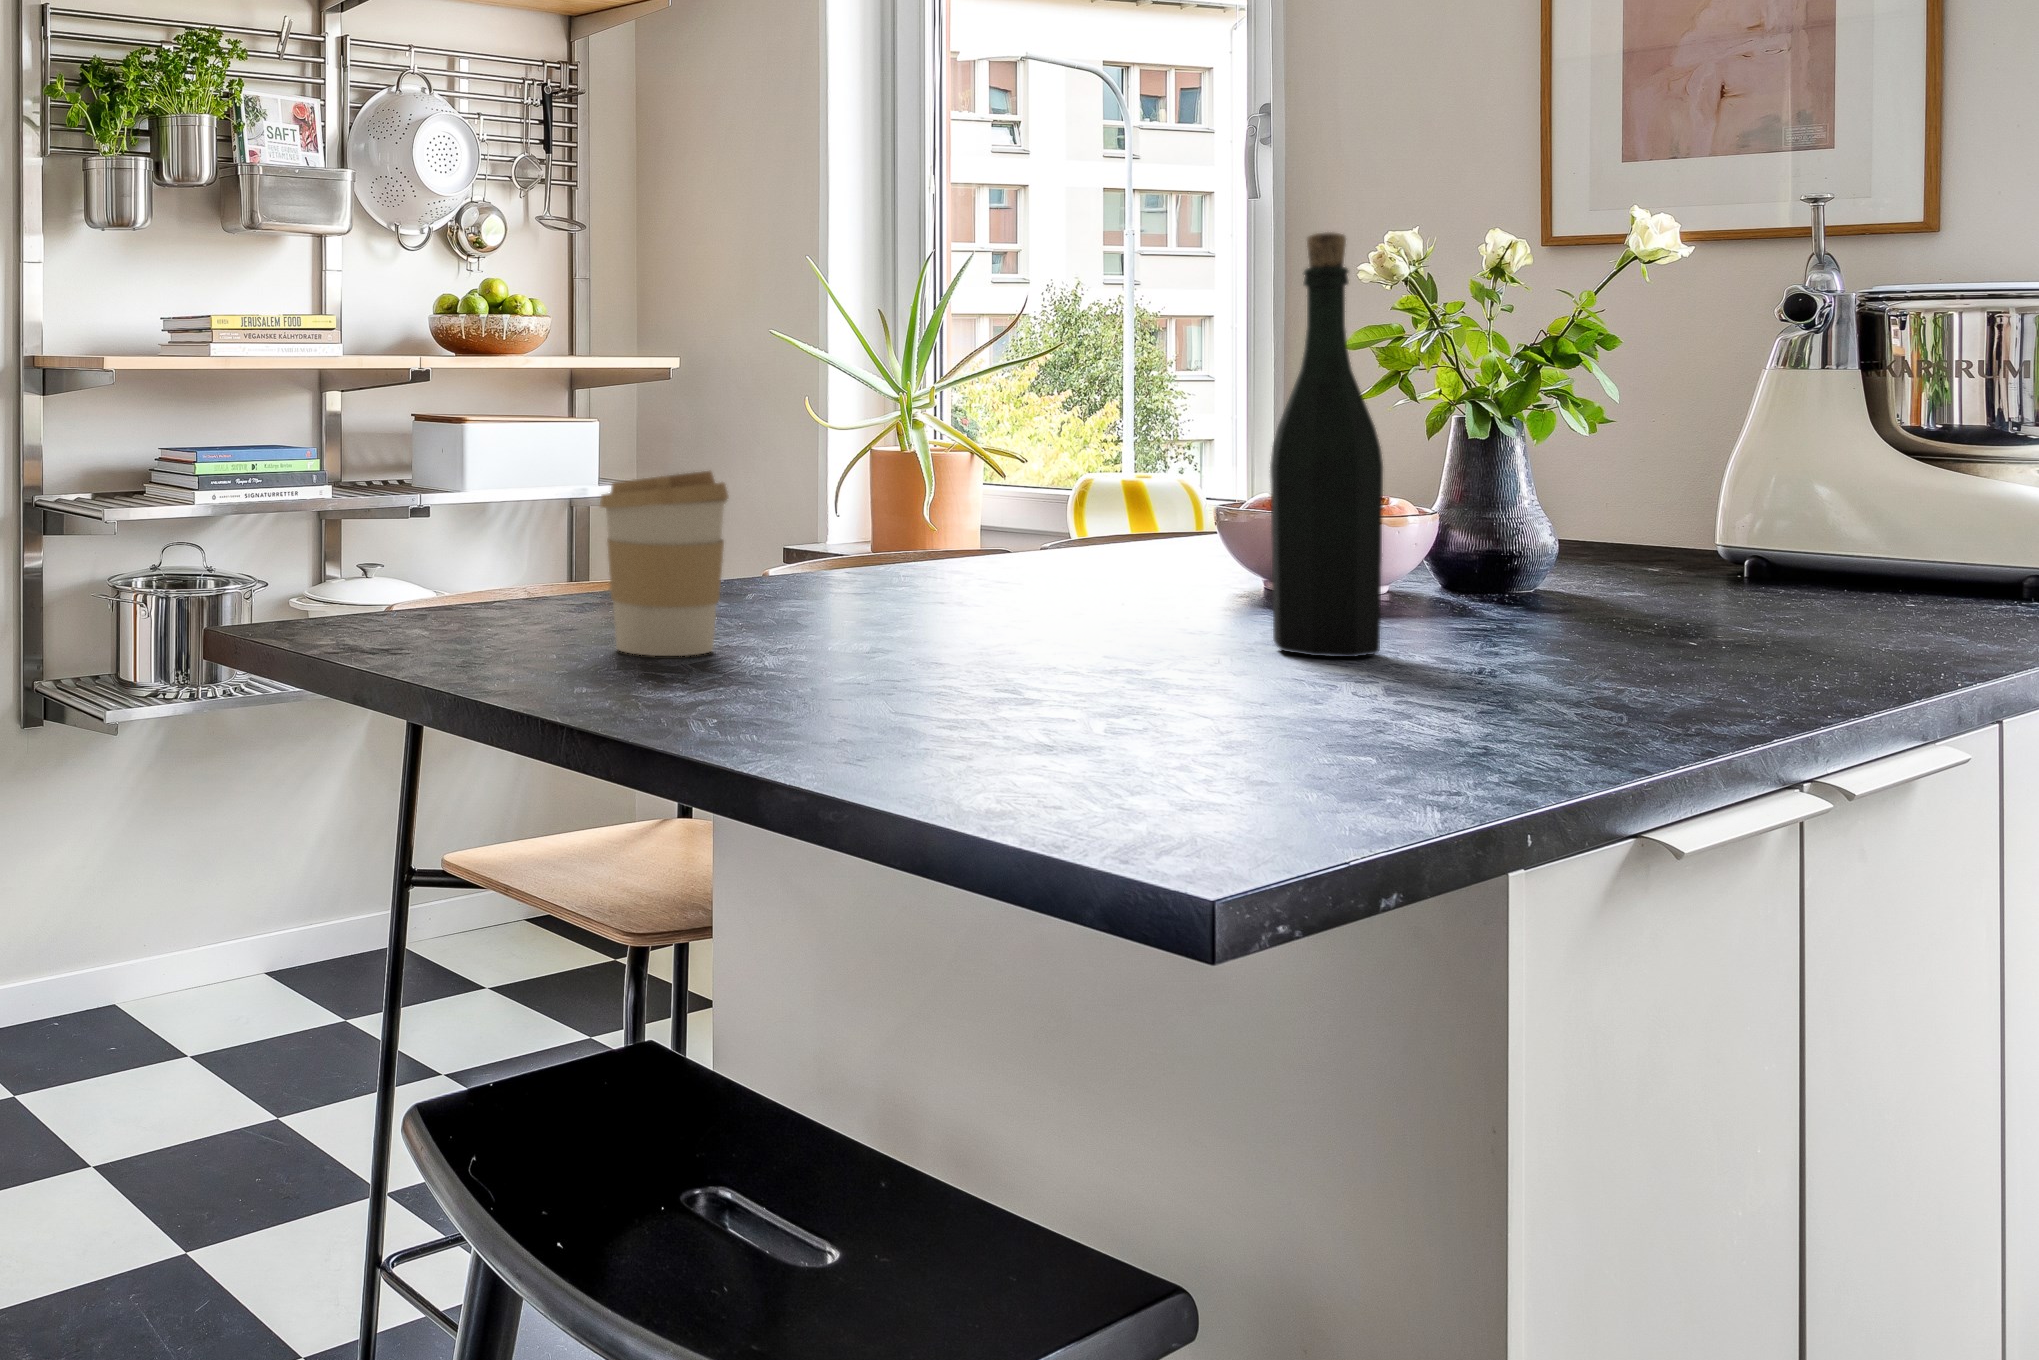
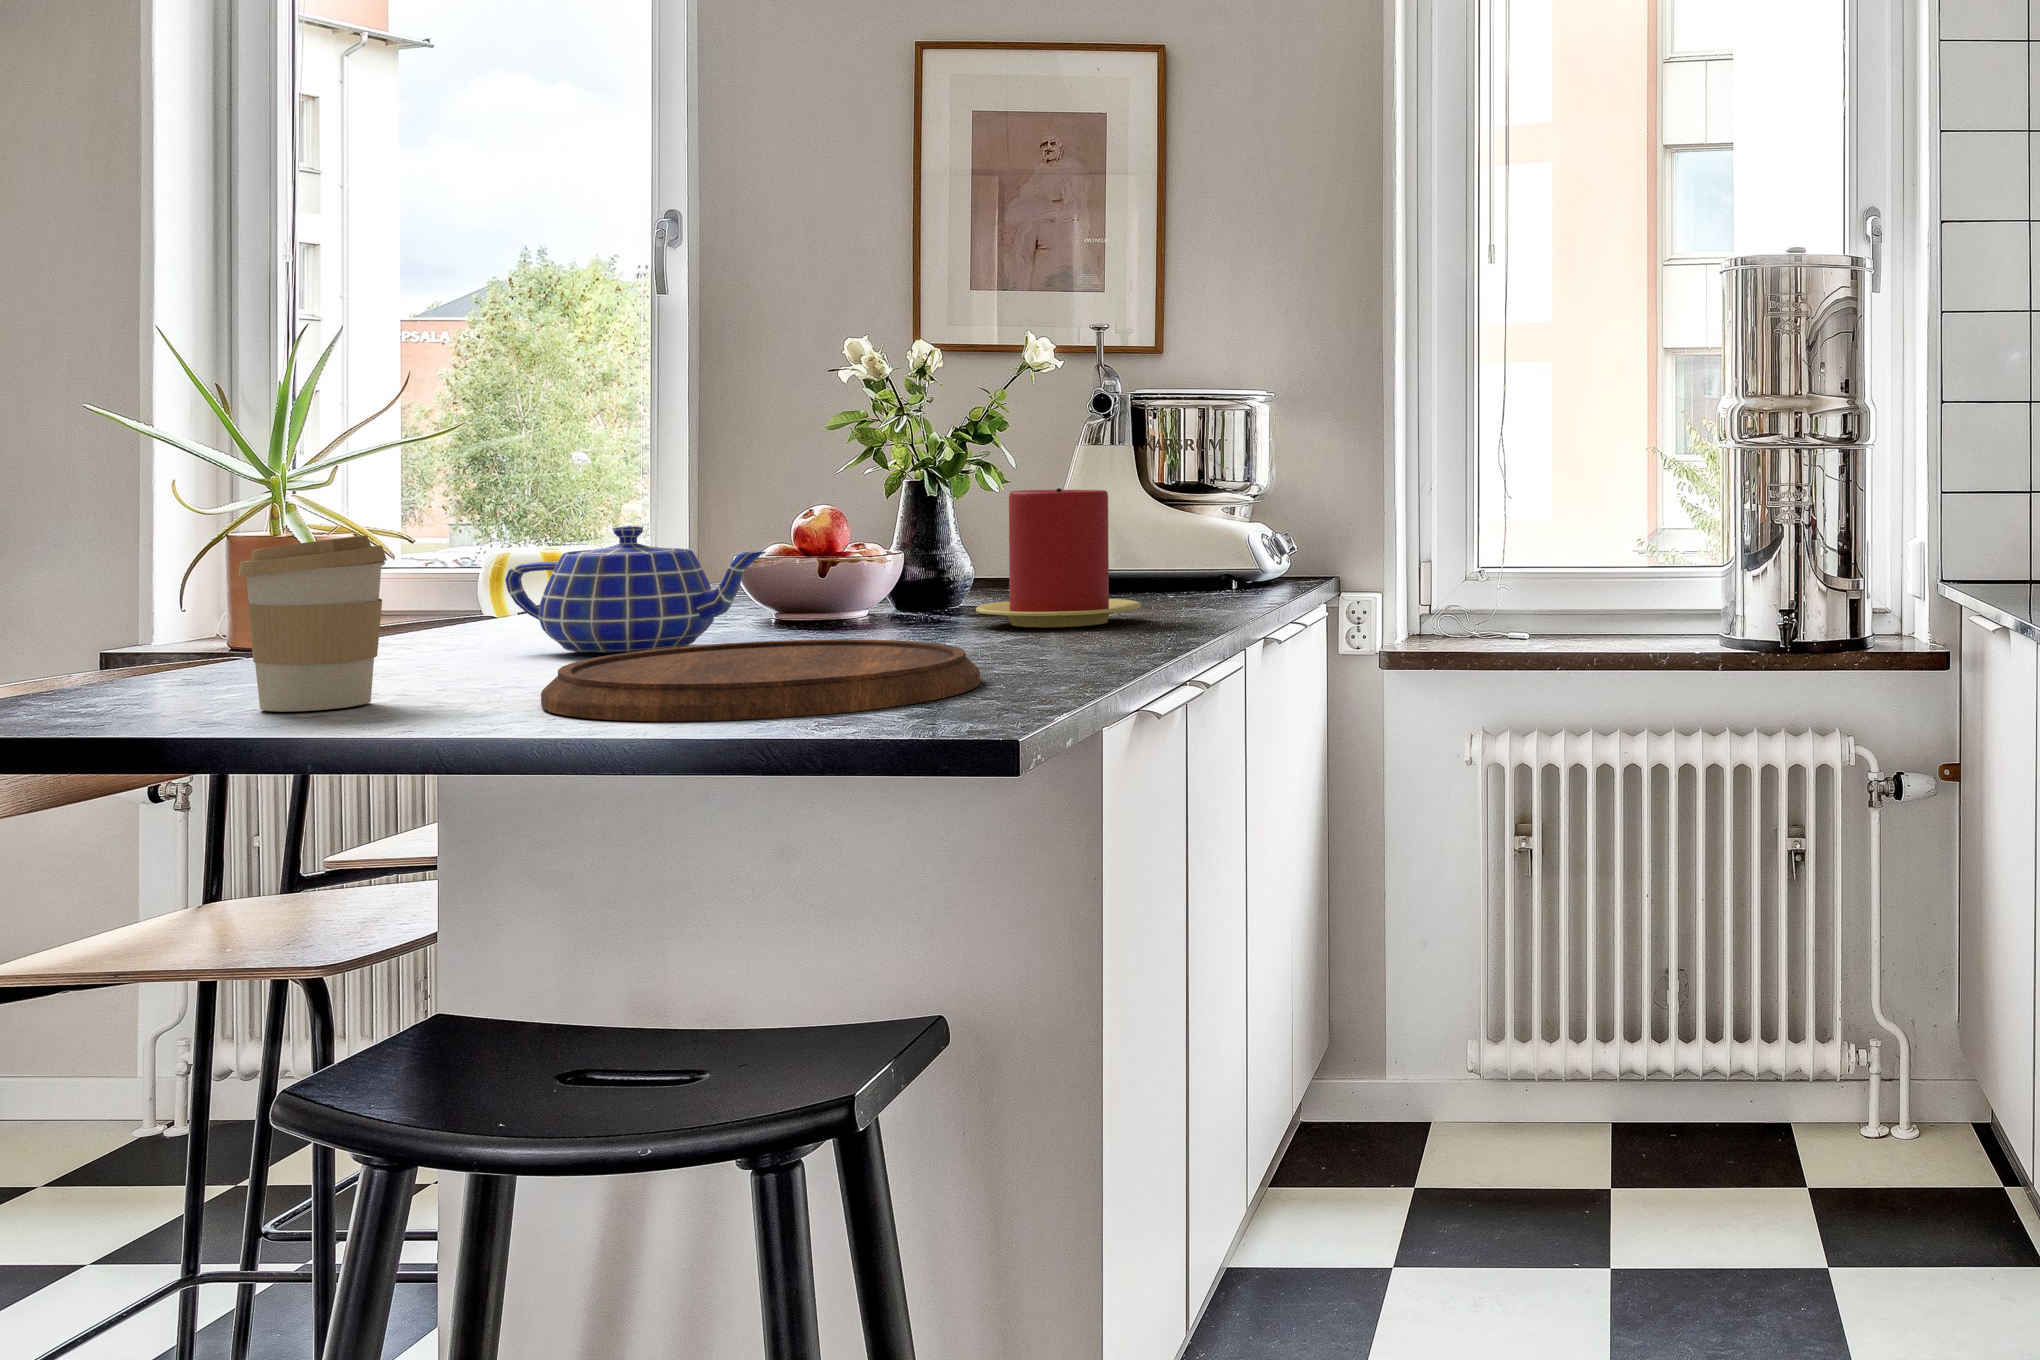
bottle: present [1270,232,1383,657] -> none [833,344,915,654]
candle: none [1518,435,1801,644] -> present [976,489,1141,627]
teapot: none [933,467,1201,617] -> present [505,526,765,653]
cutting board: none [830,625,1401,756] -> present [541,639,980,721]

